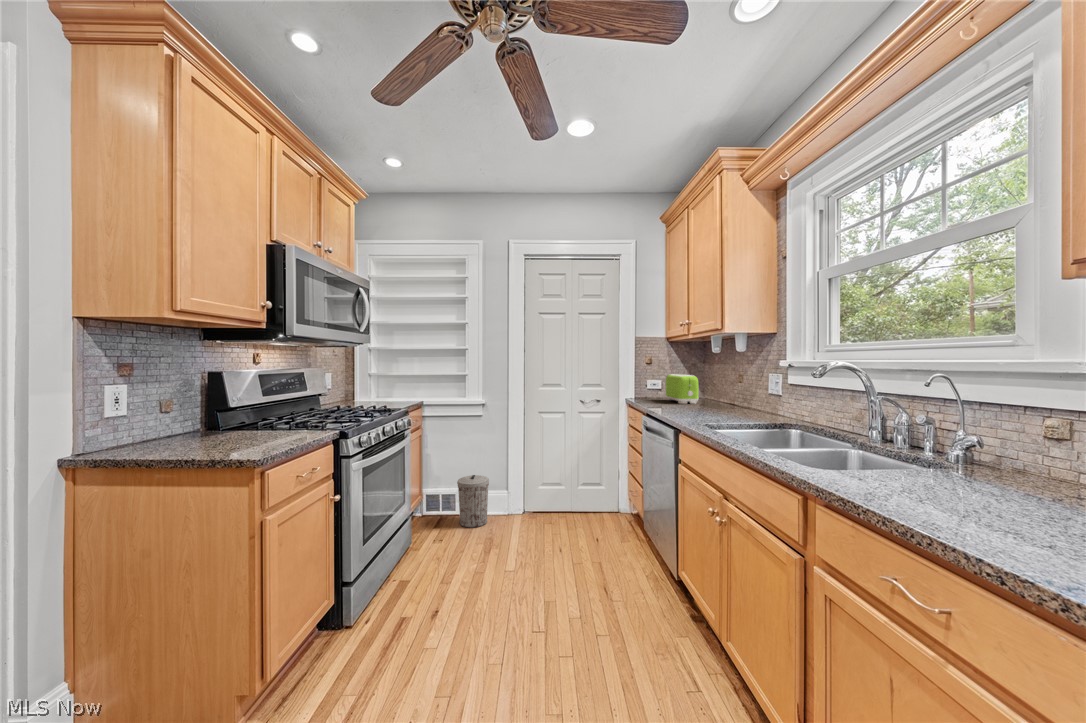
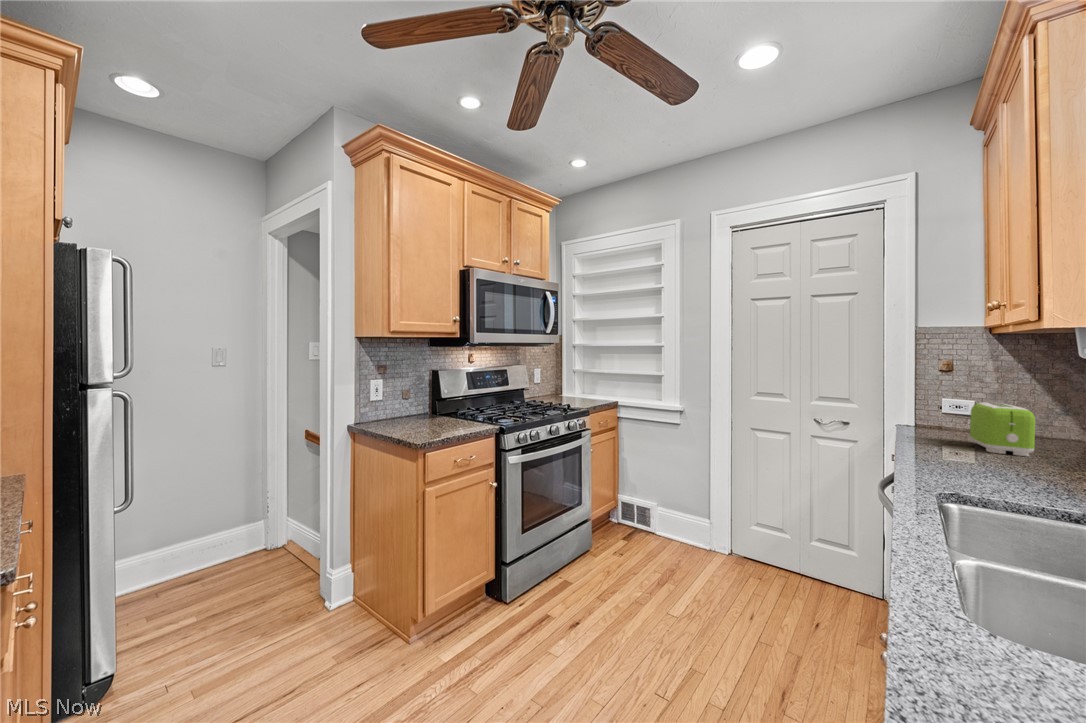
trash can: present [457,475,489,528] -> none [647,493,682,551]

